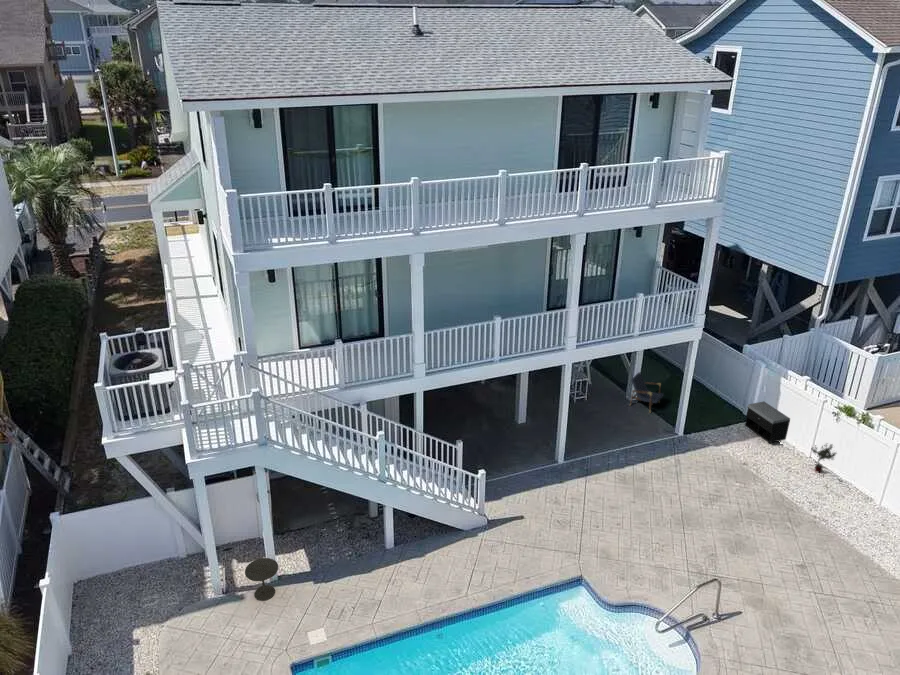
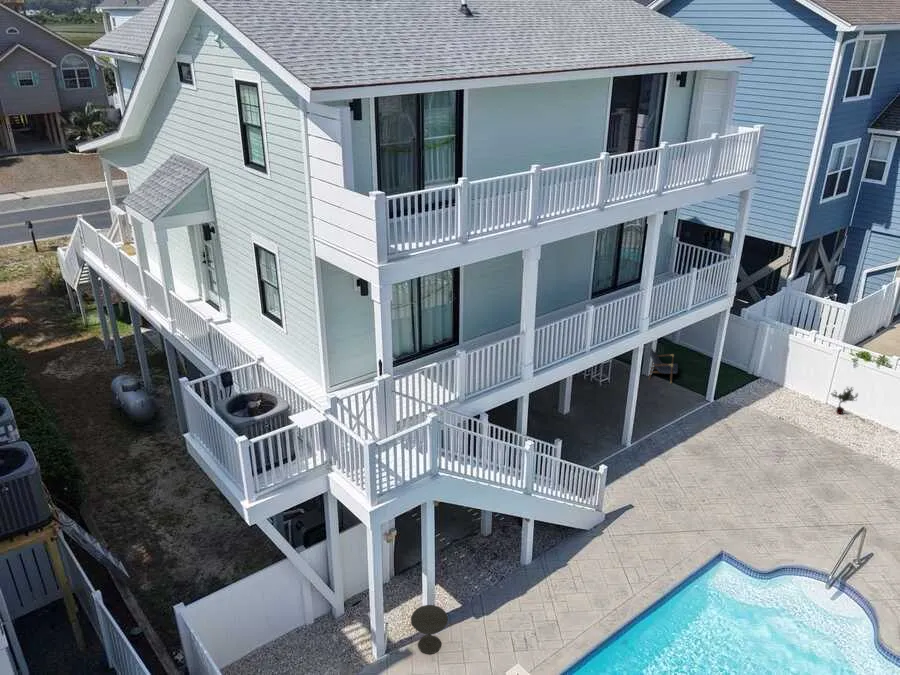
storage bench: present [745,401,790,443] -> none [757,358,802,395]

